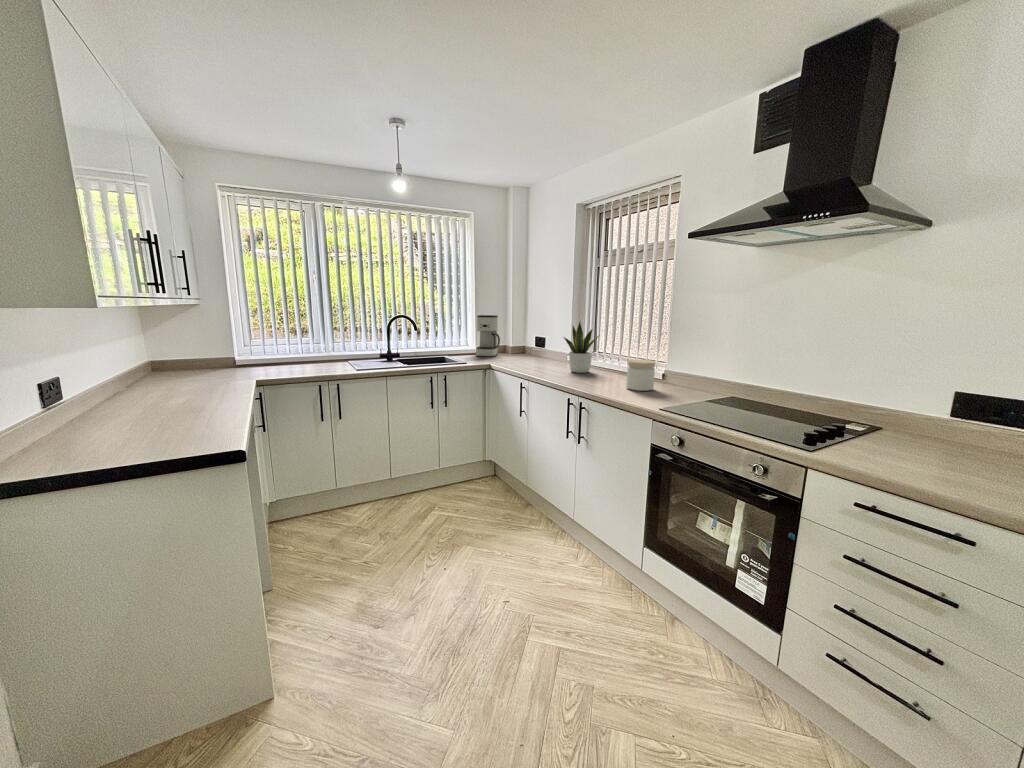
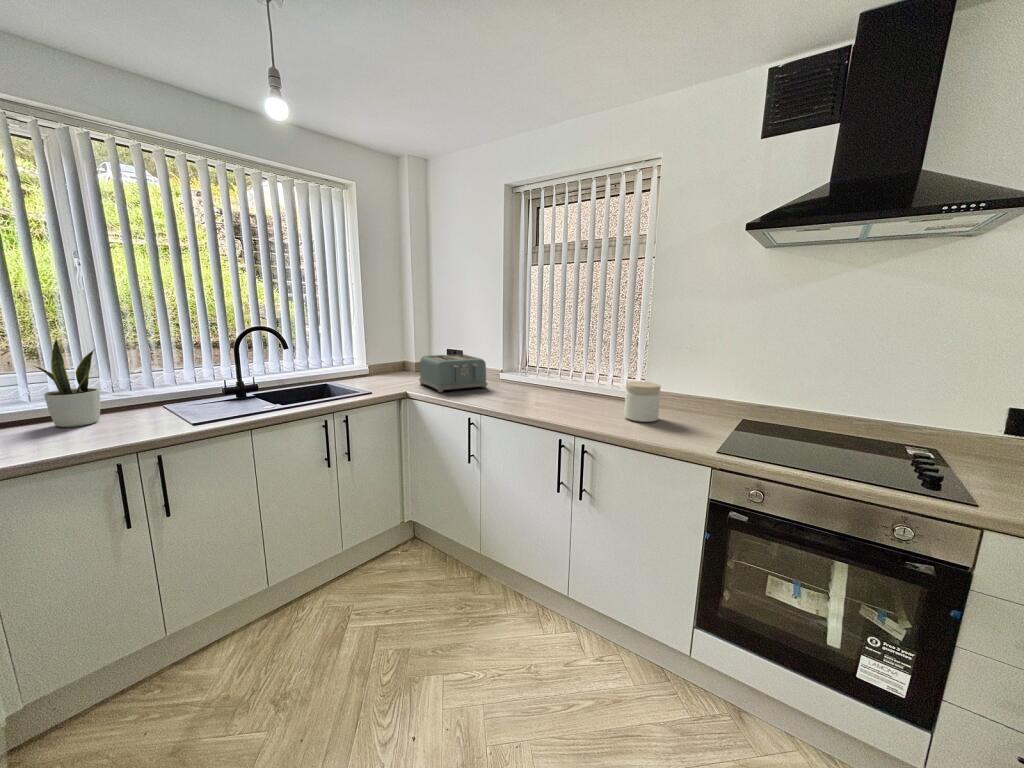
coffee maker: present [476,315,500,357] -> none [368,323,400,379]
potted plant: present [564,322,600,373] -> present [34,337,101,427]
toaster: none [506,339,552,366] -> present [419,354,487,392]

